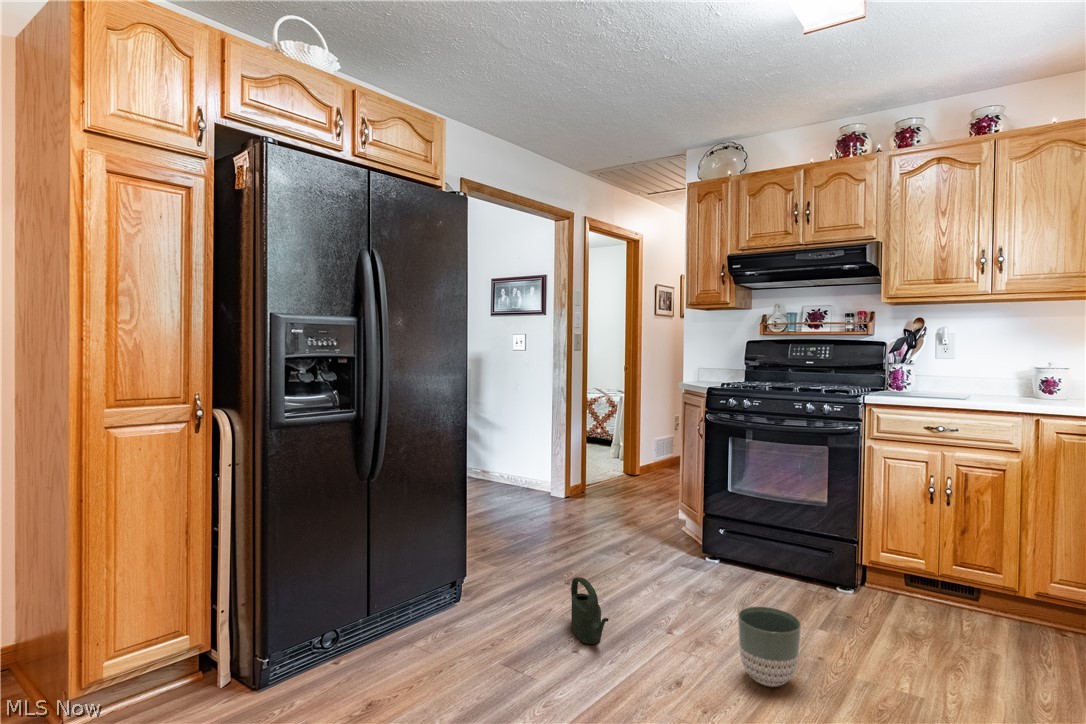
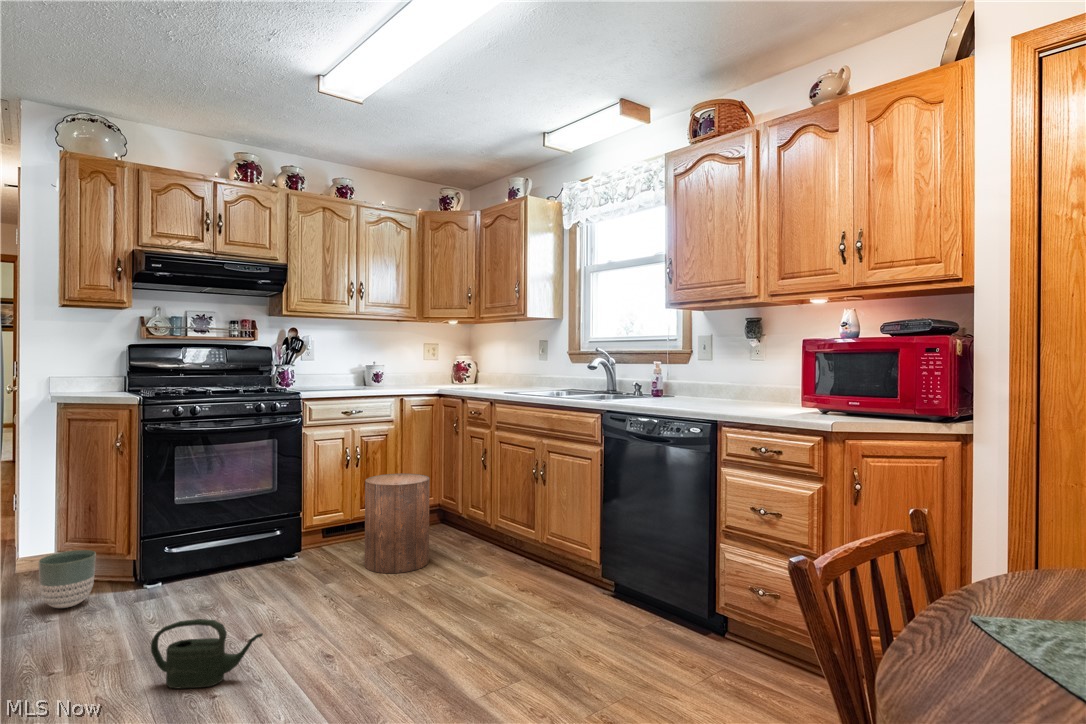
stool: none [885,521,998,680] -> present [365,473,430,573]
planter: present [738,607,801,687] -> present [39,550,96,608]

